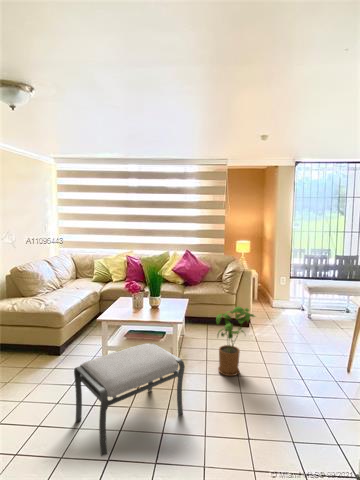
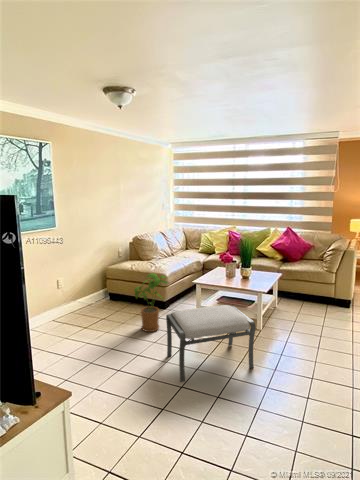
house plant: present [216,307,255,376] -> present [134,273,168,332]

